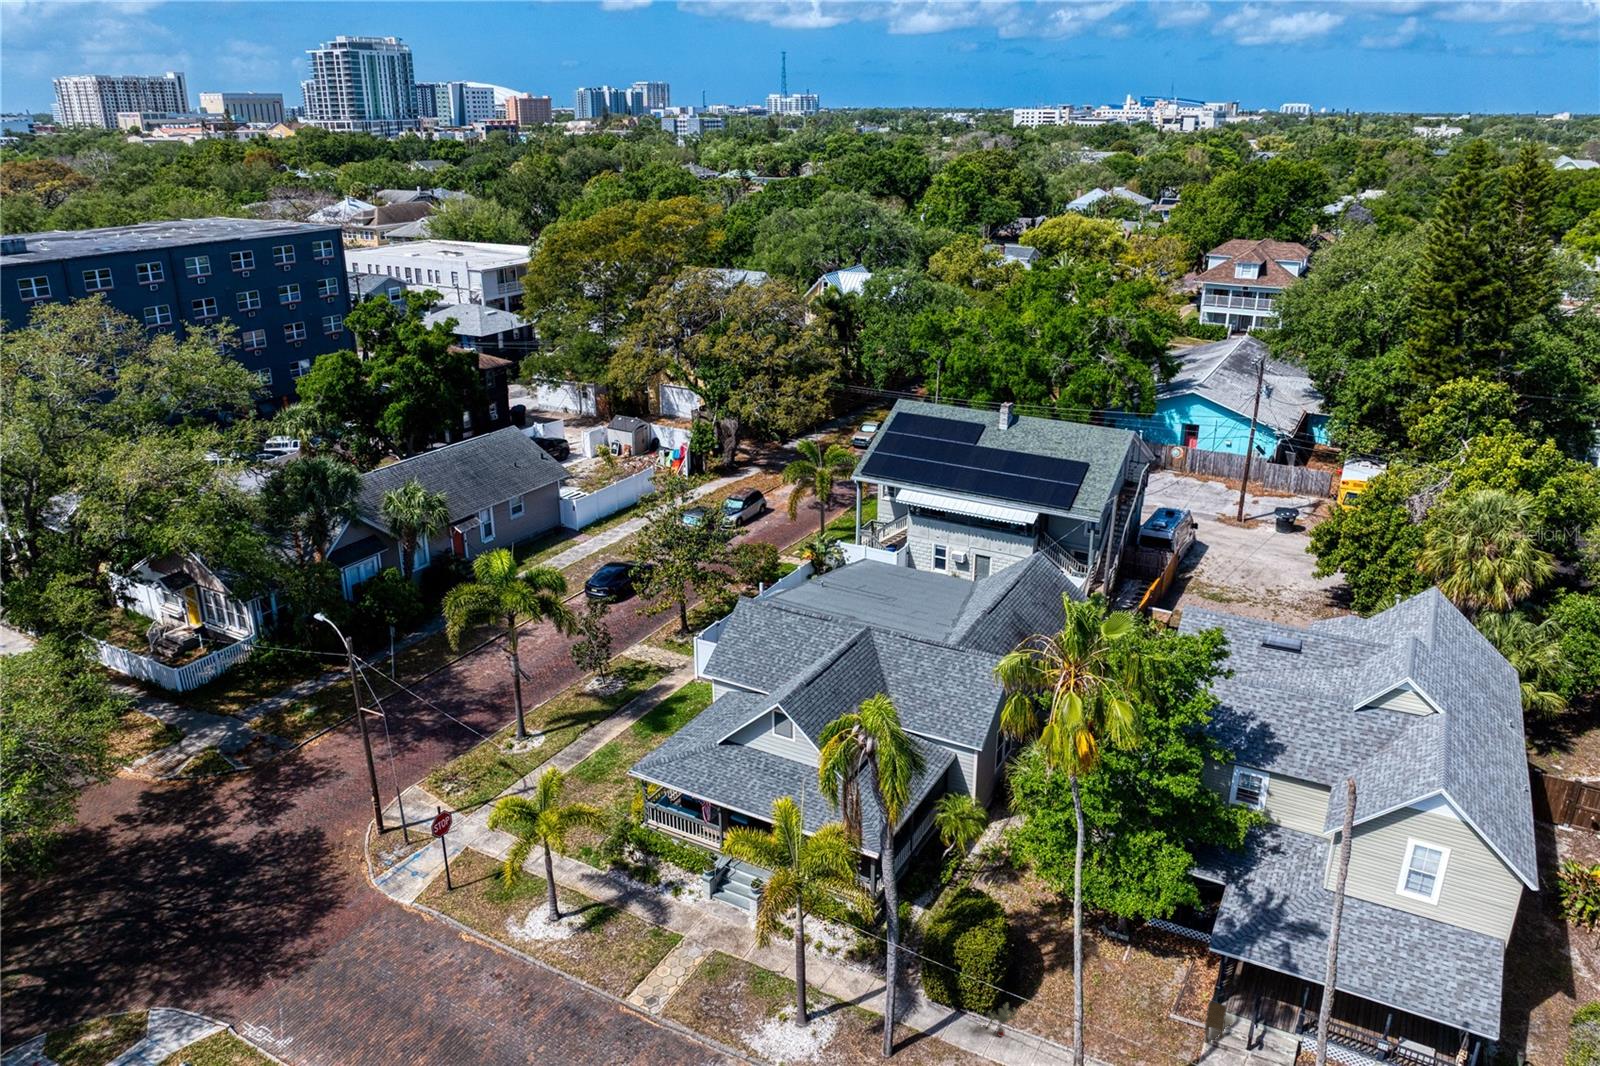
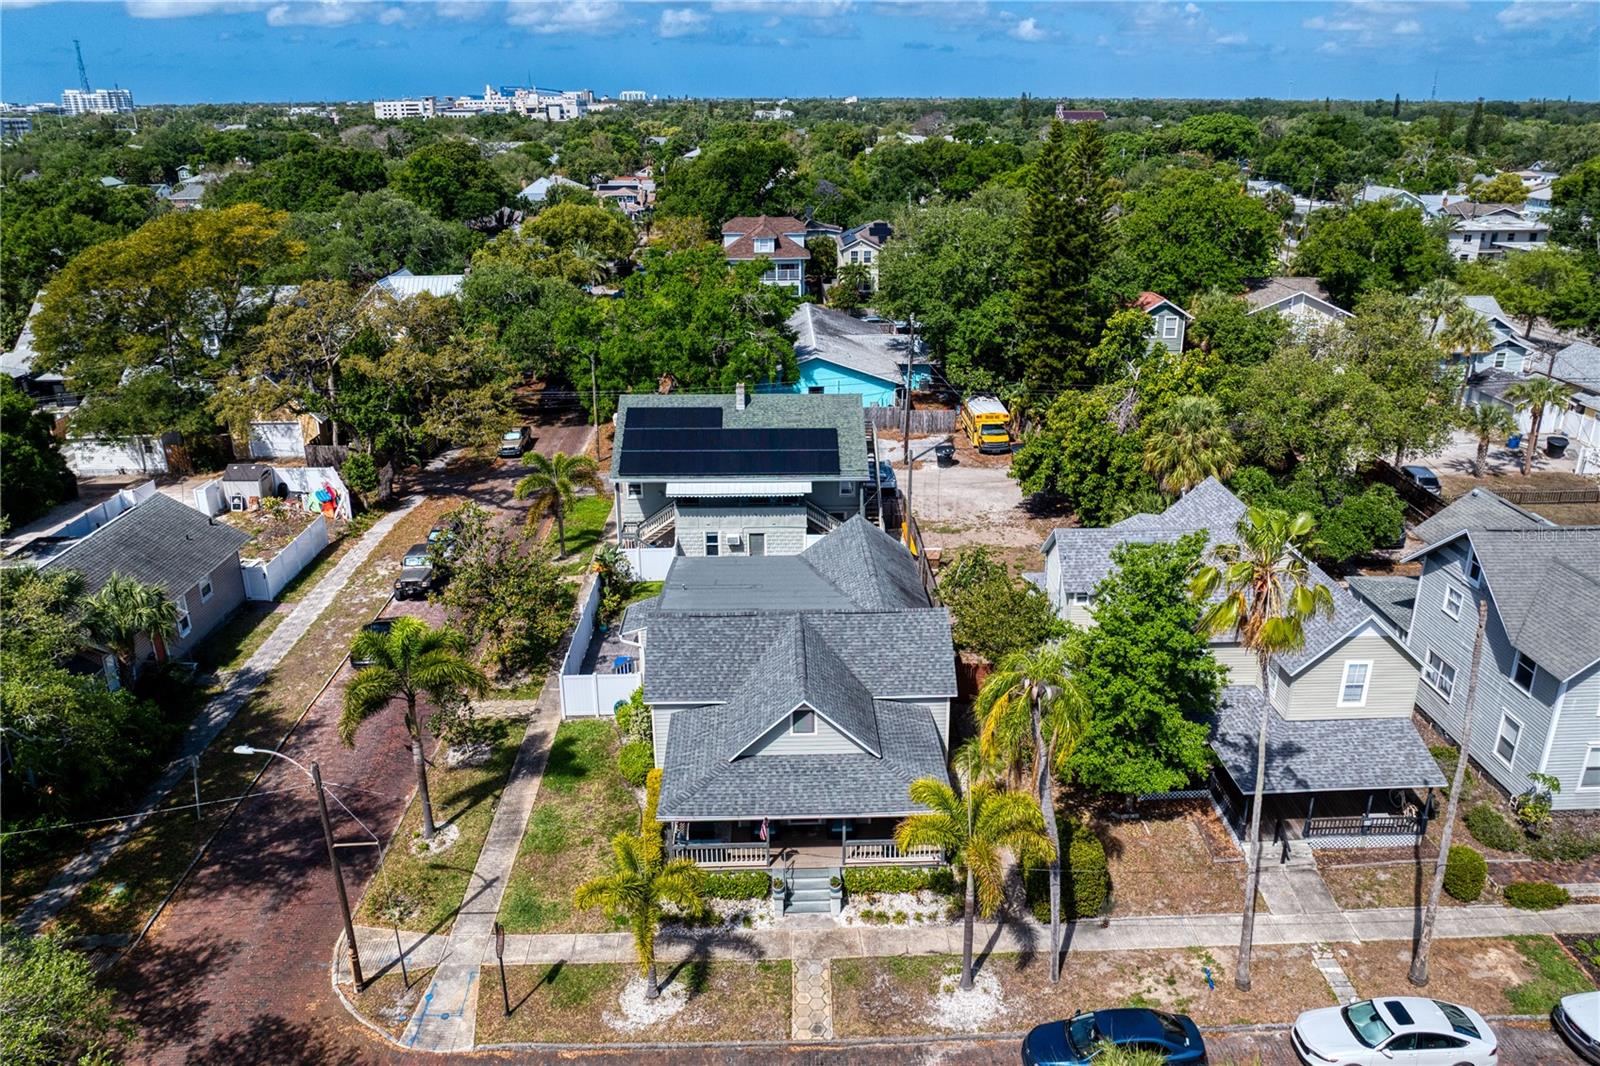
bench: present [1205,1001,1226,1042] -> none [1213,833,1244,867]

